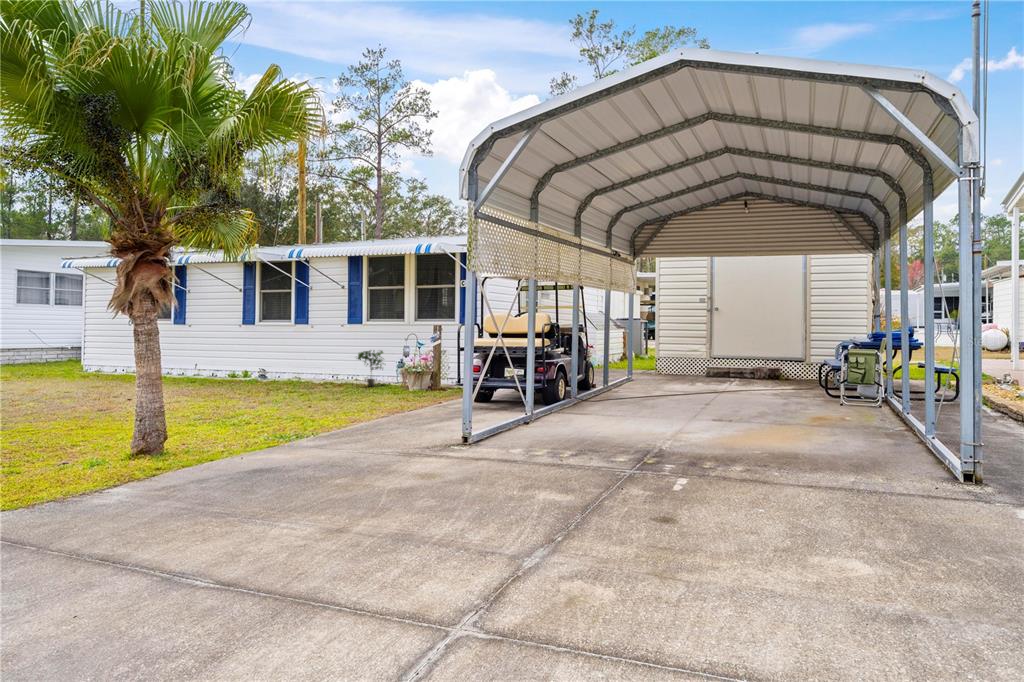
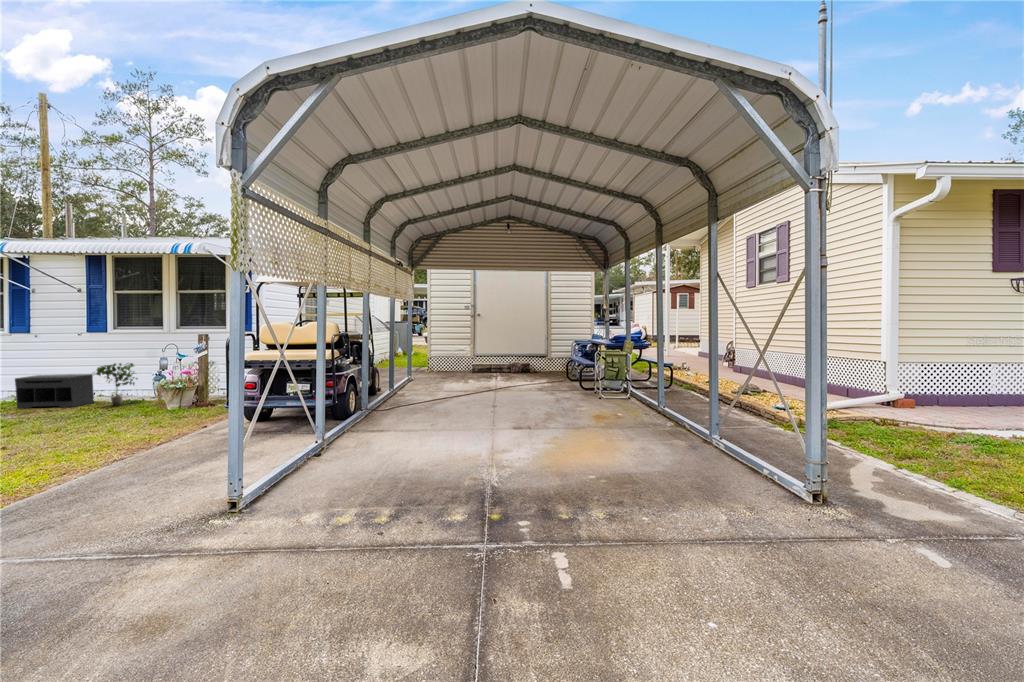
bench: none [305,358,354,386] -> present [15,374,94,408]

